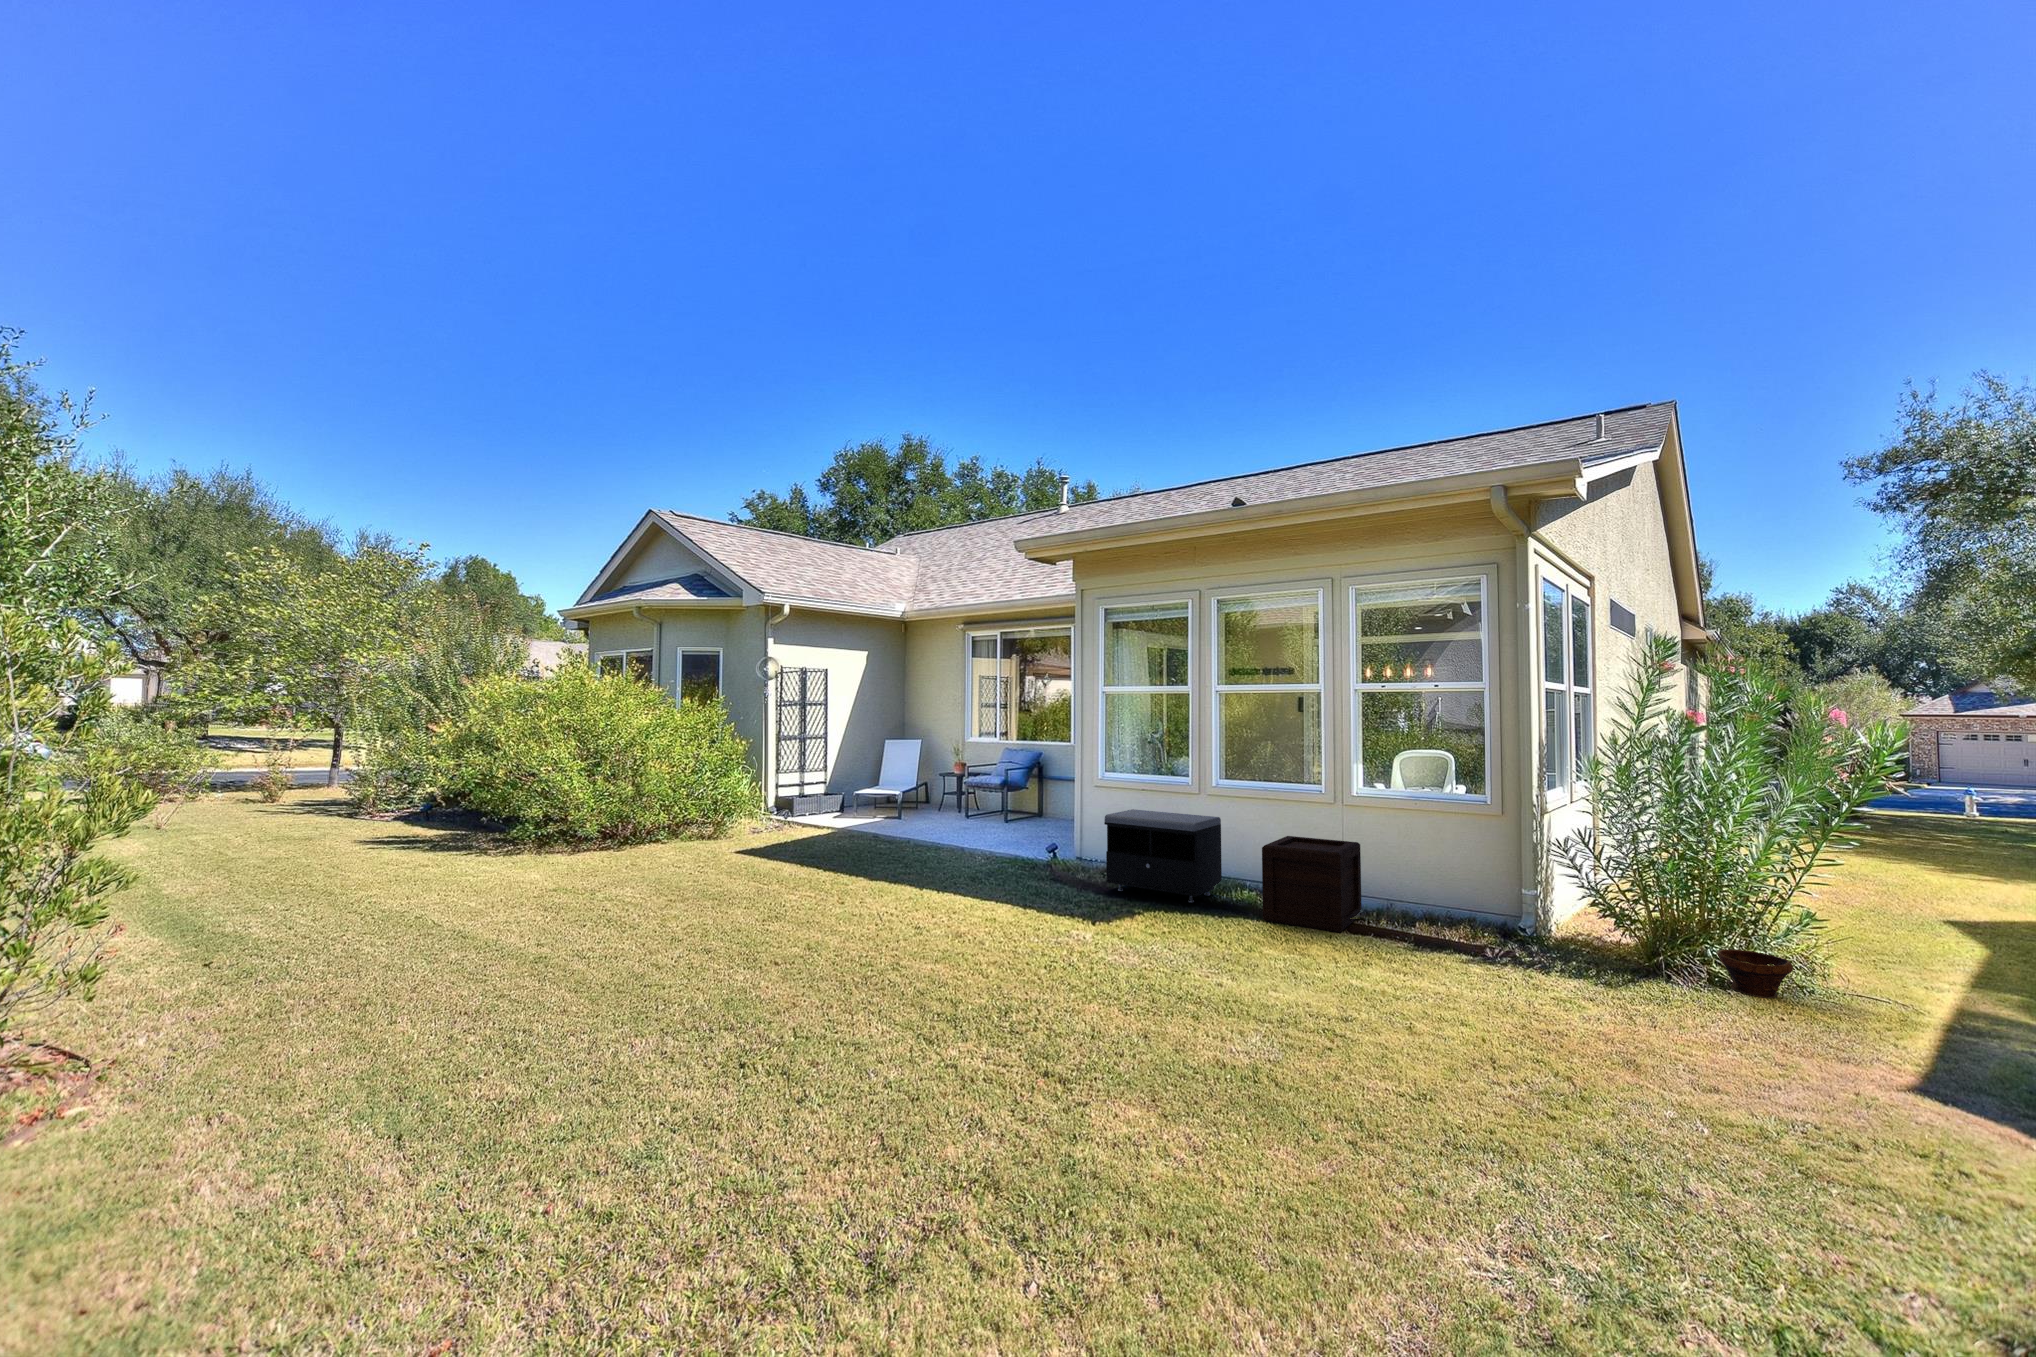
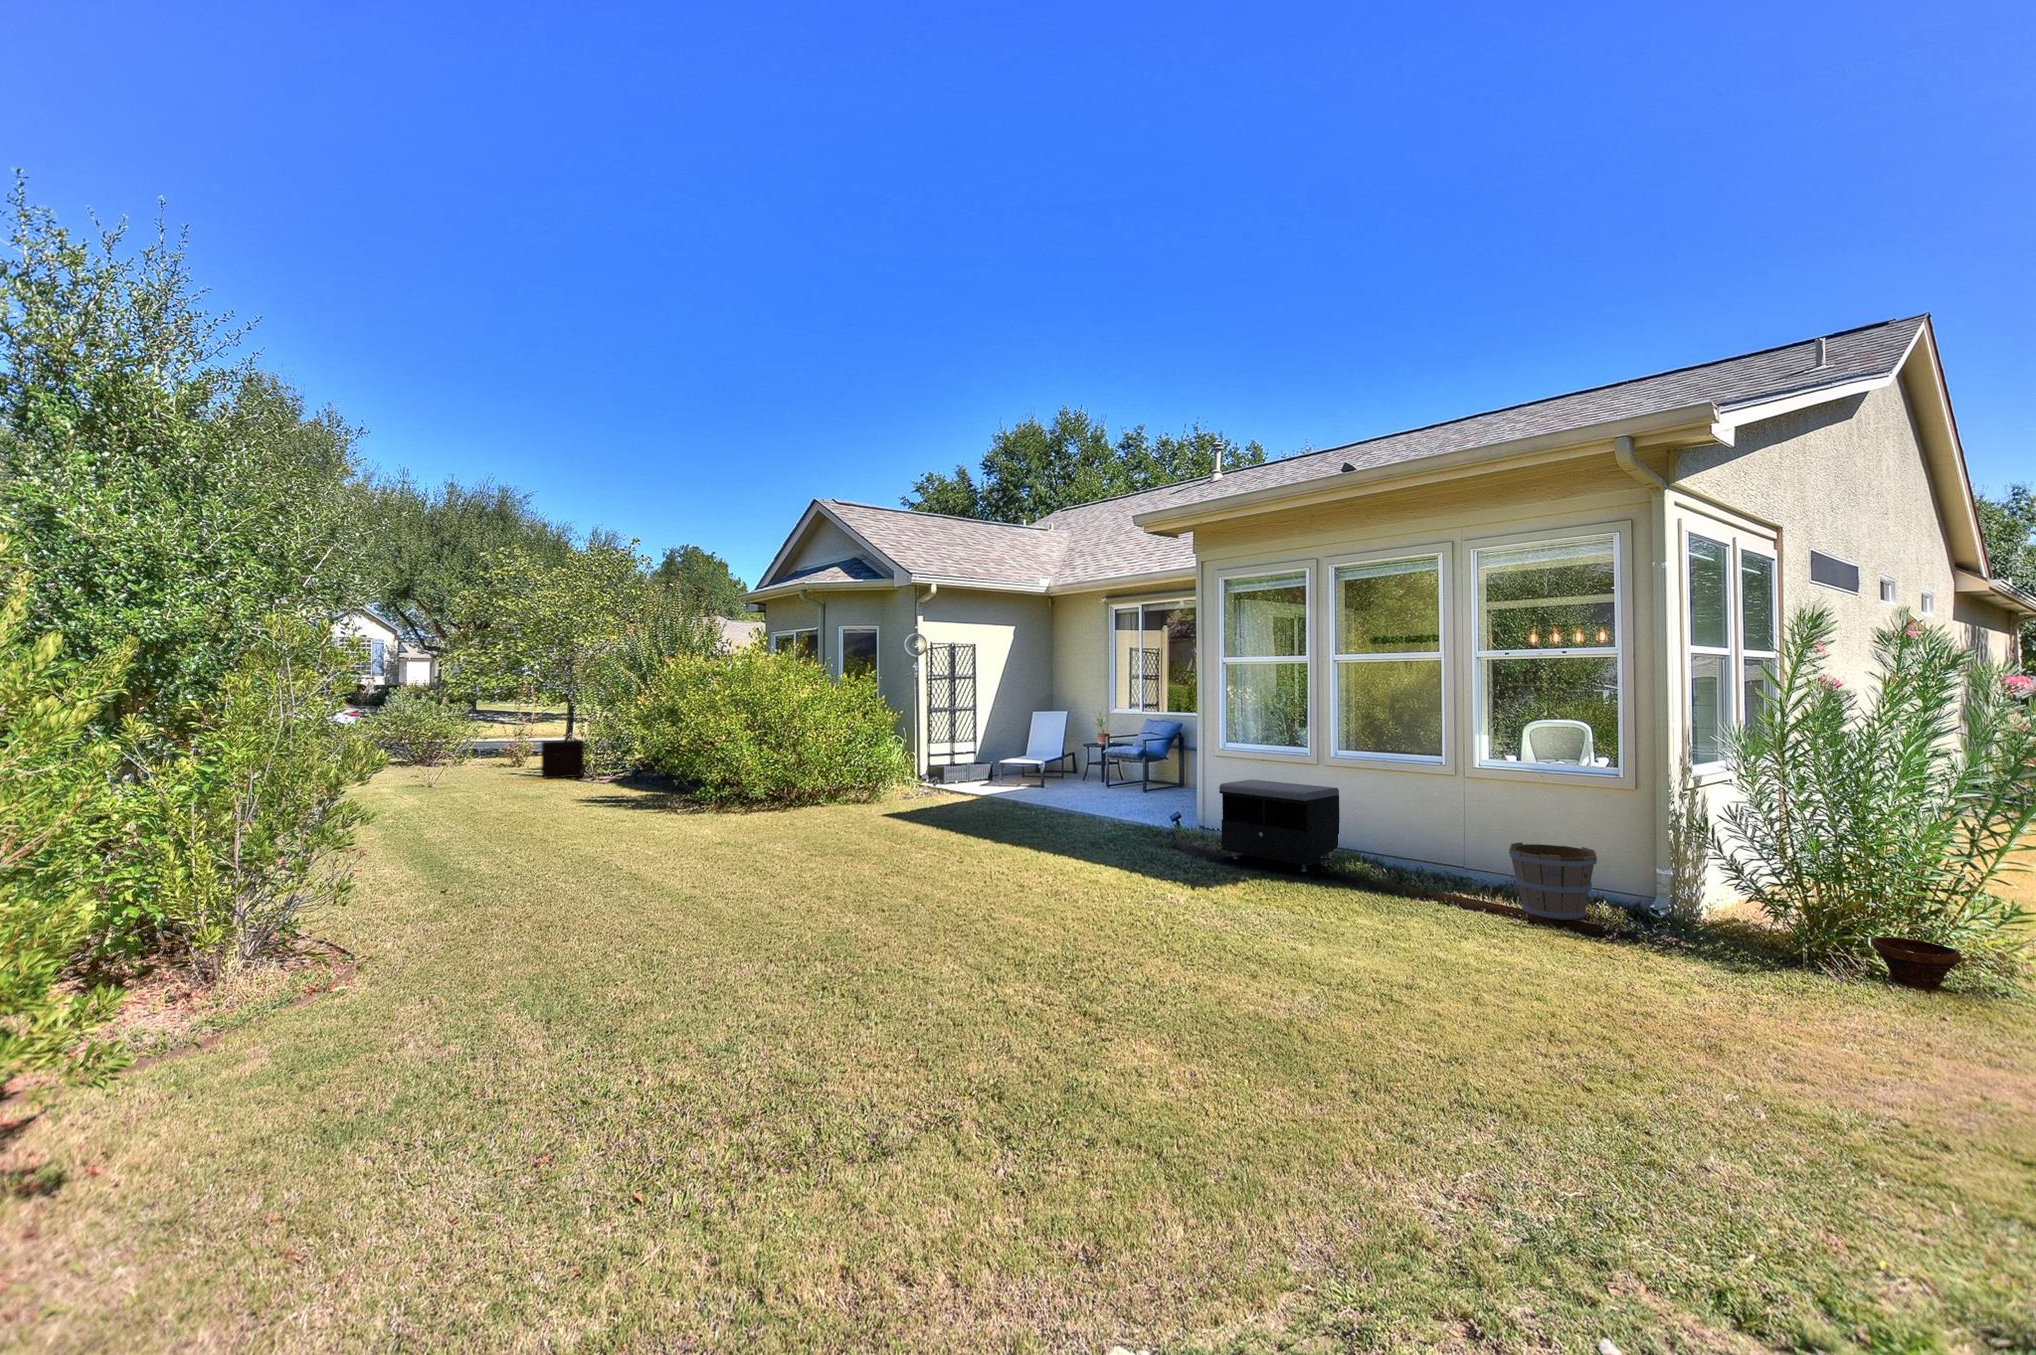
wooden crate: present [1262,836,1362,933] -> present [541,740,584,779]
wooden bucket: none [1392,869,1474,944] -> present [1509,842,1597,920]

